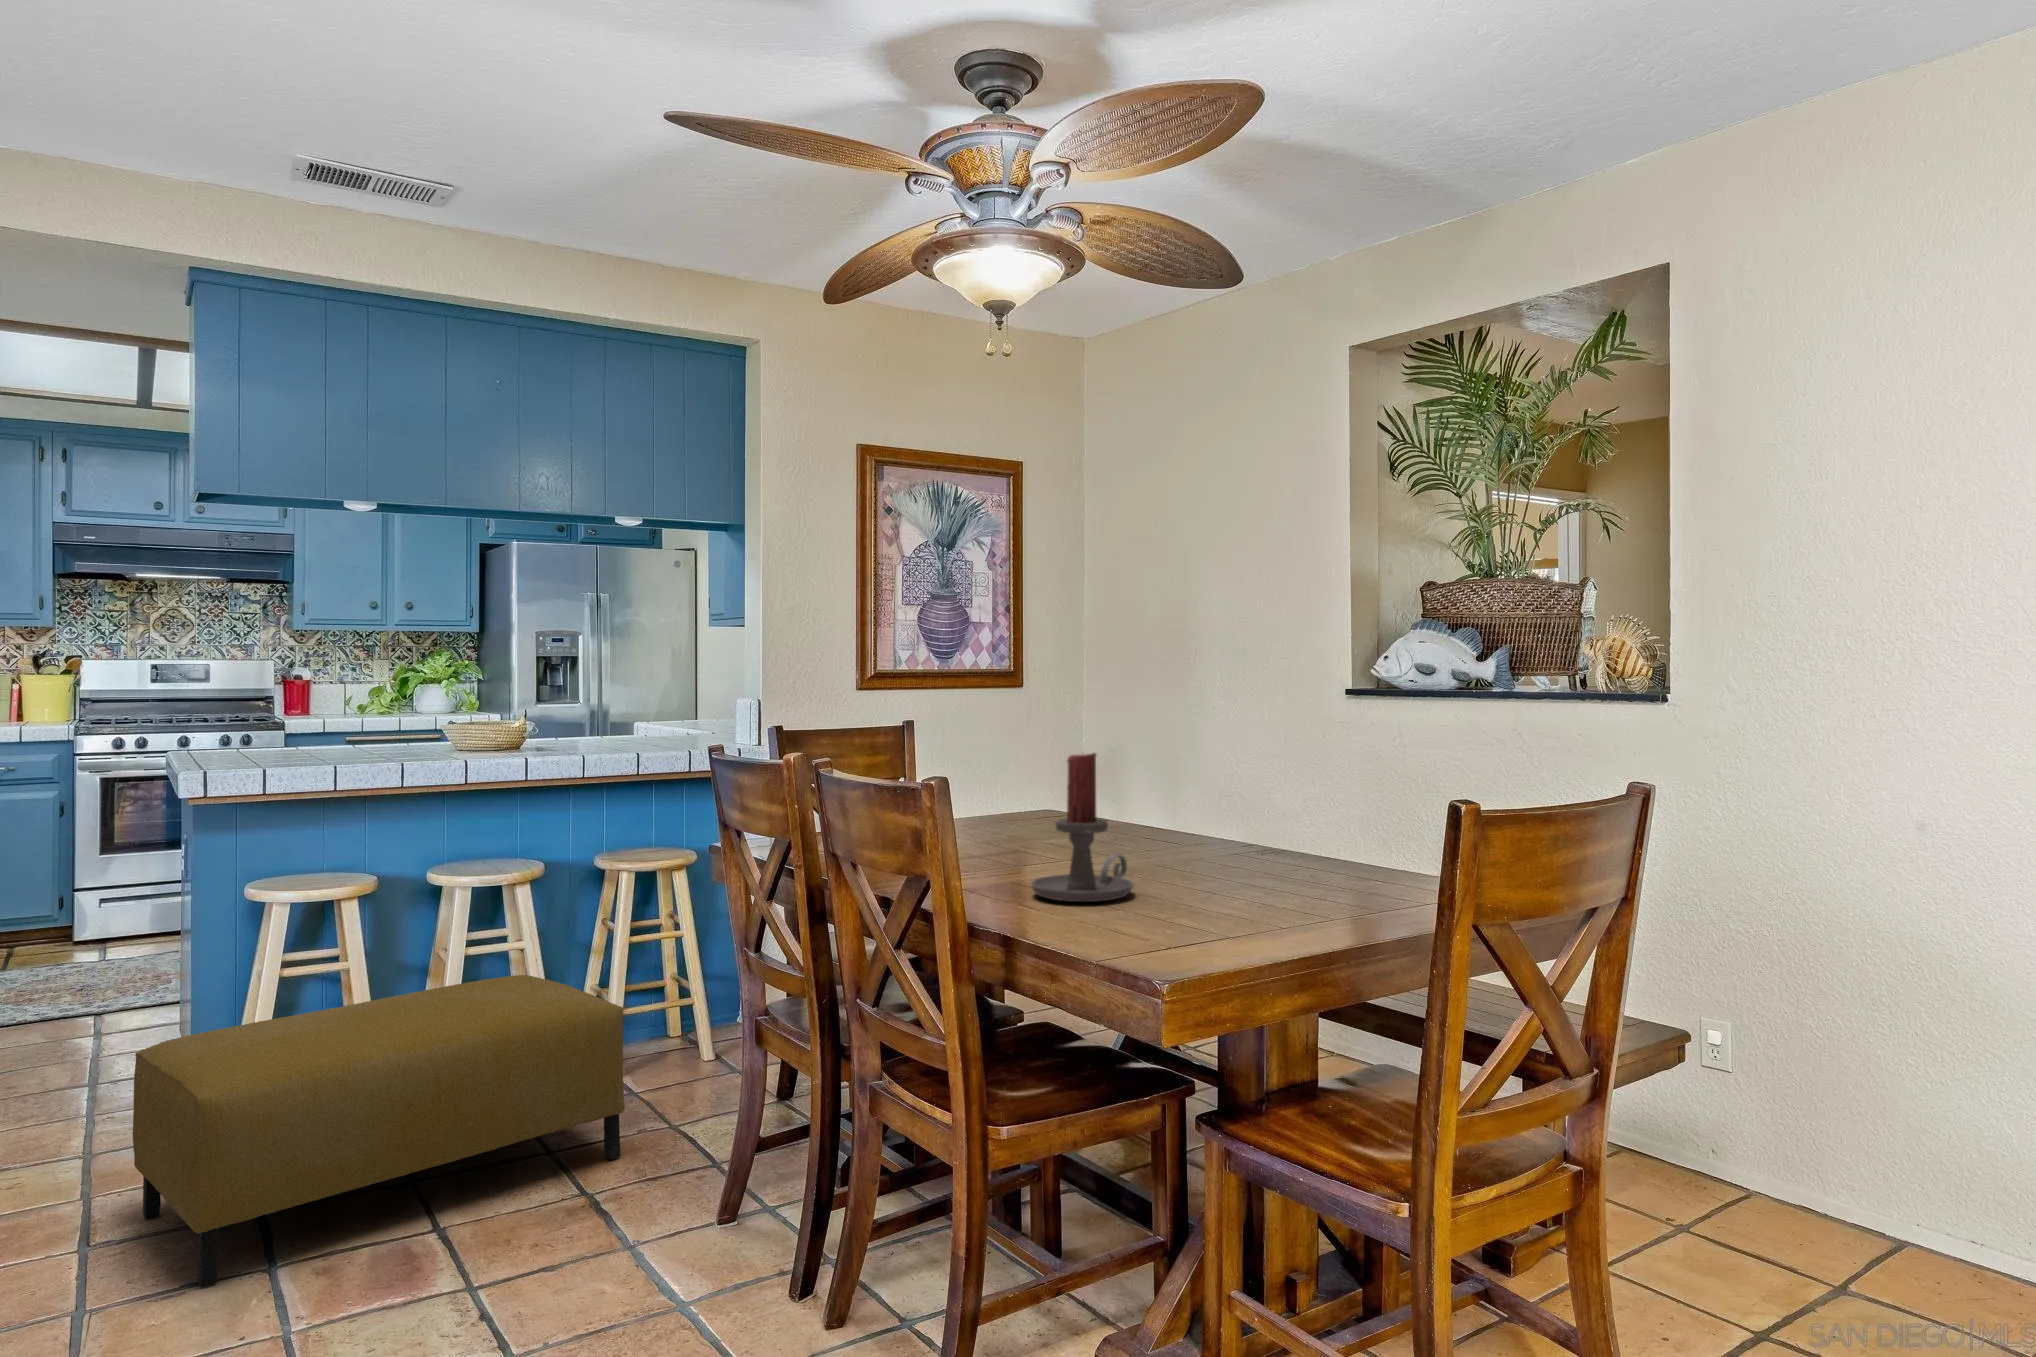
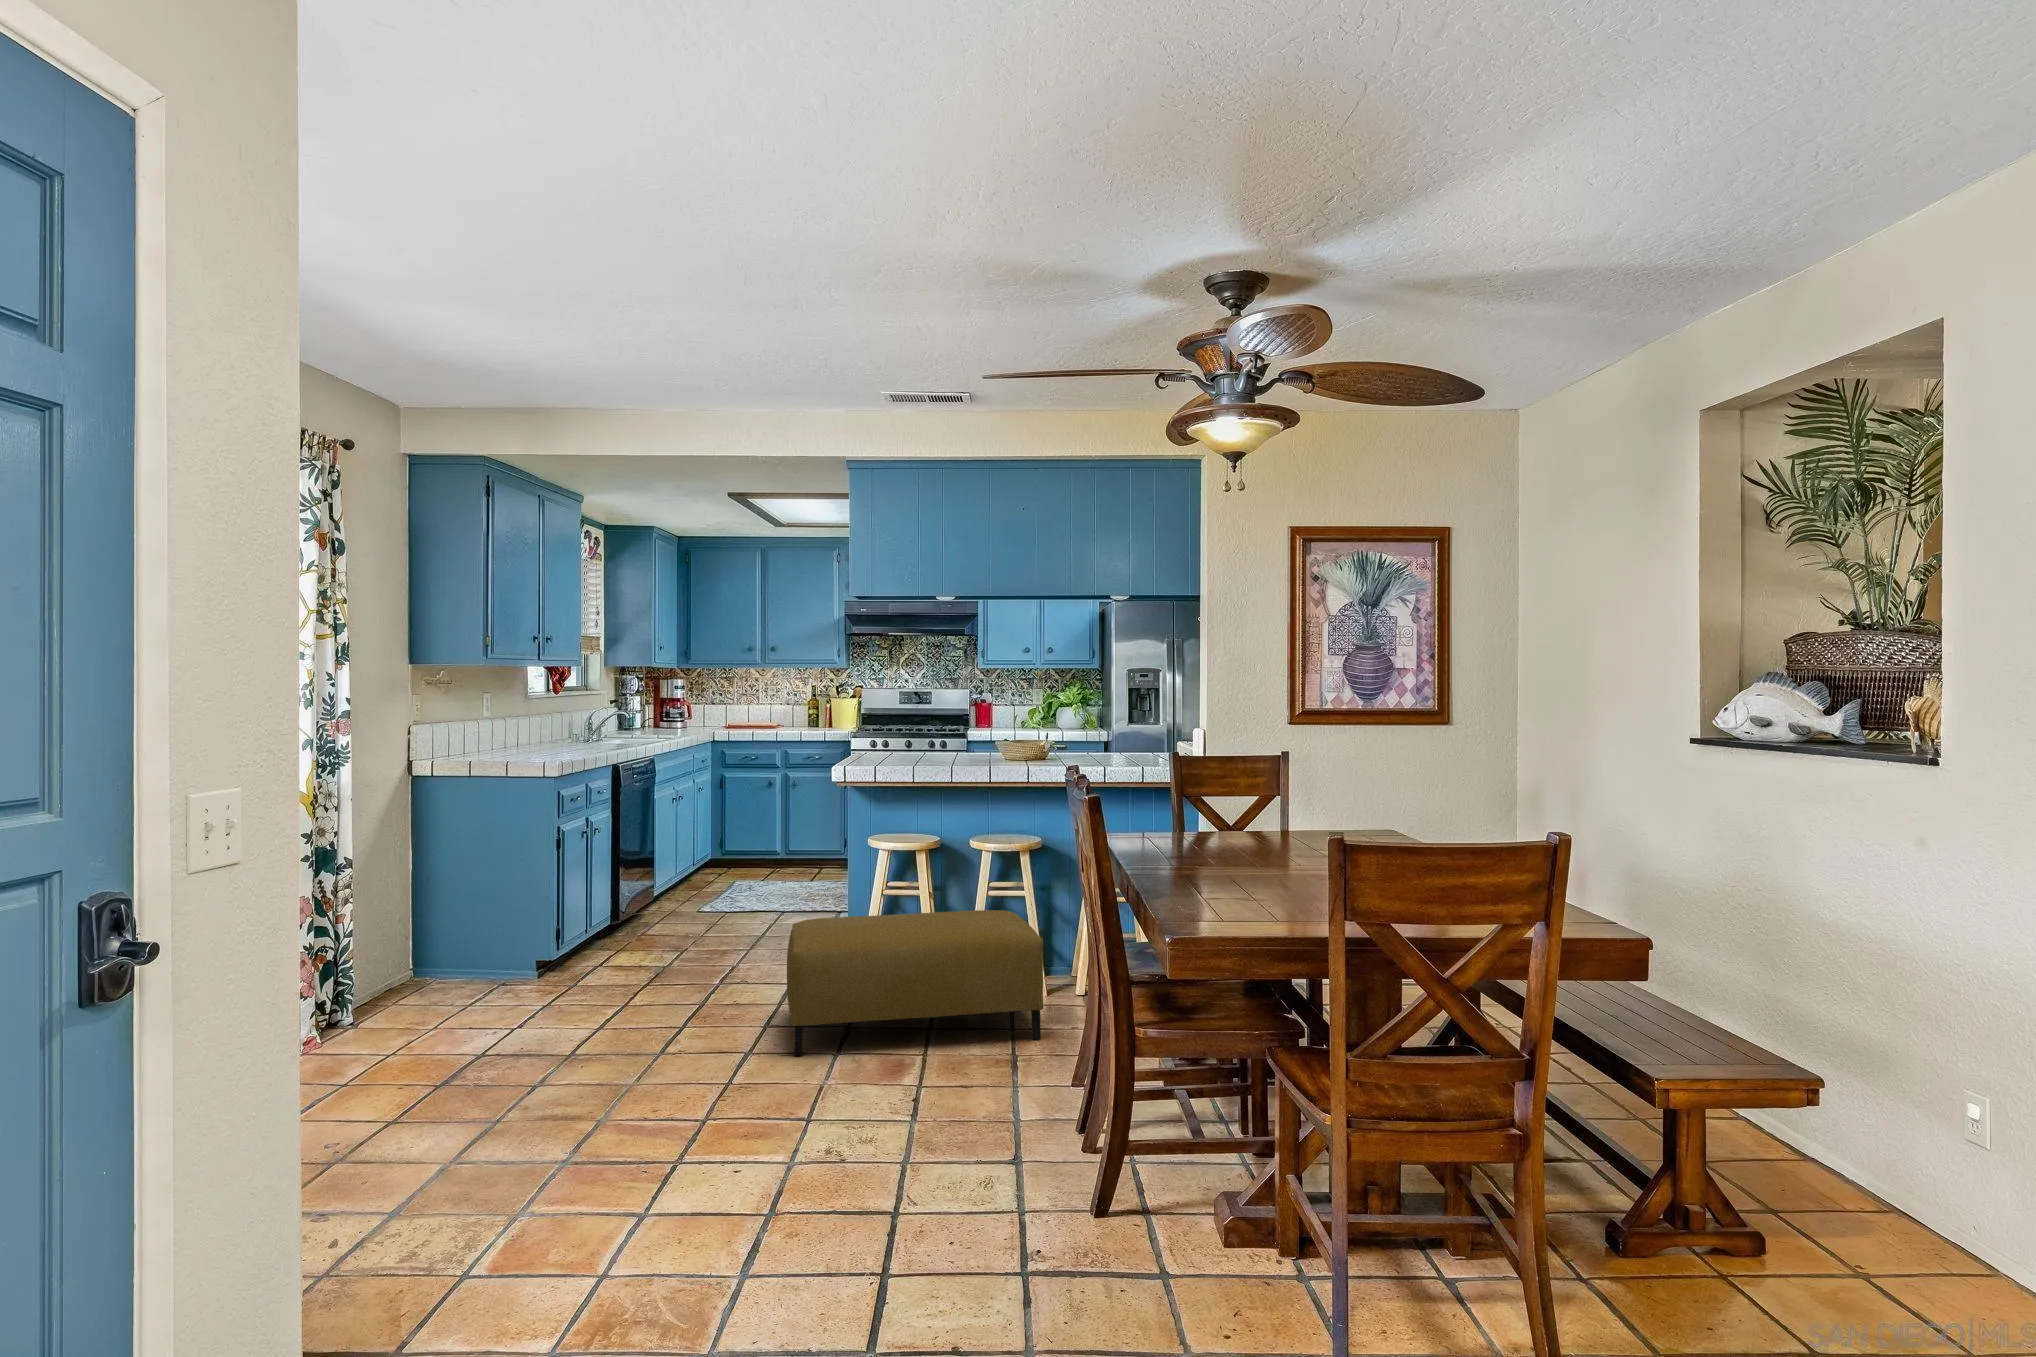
candle holder: present [1031,753,1133,902] -> none [1182,792,1272,901]

